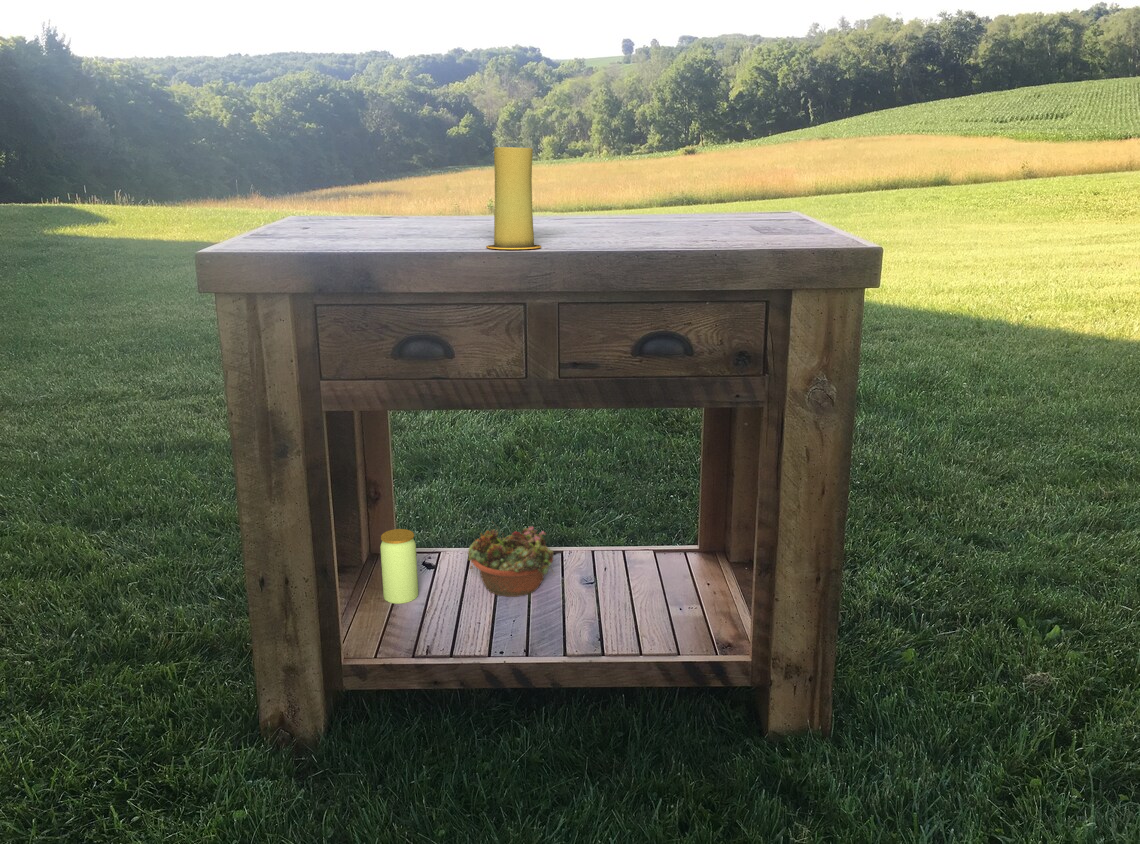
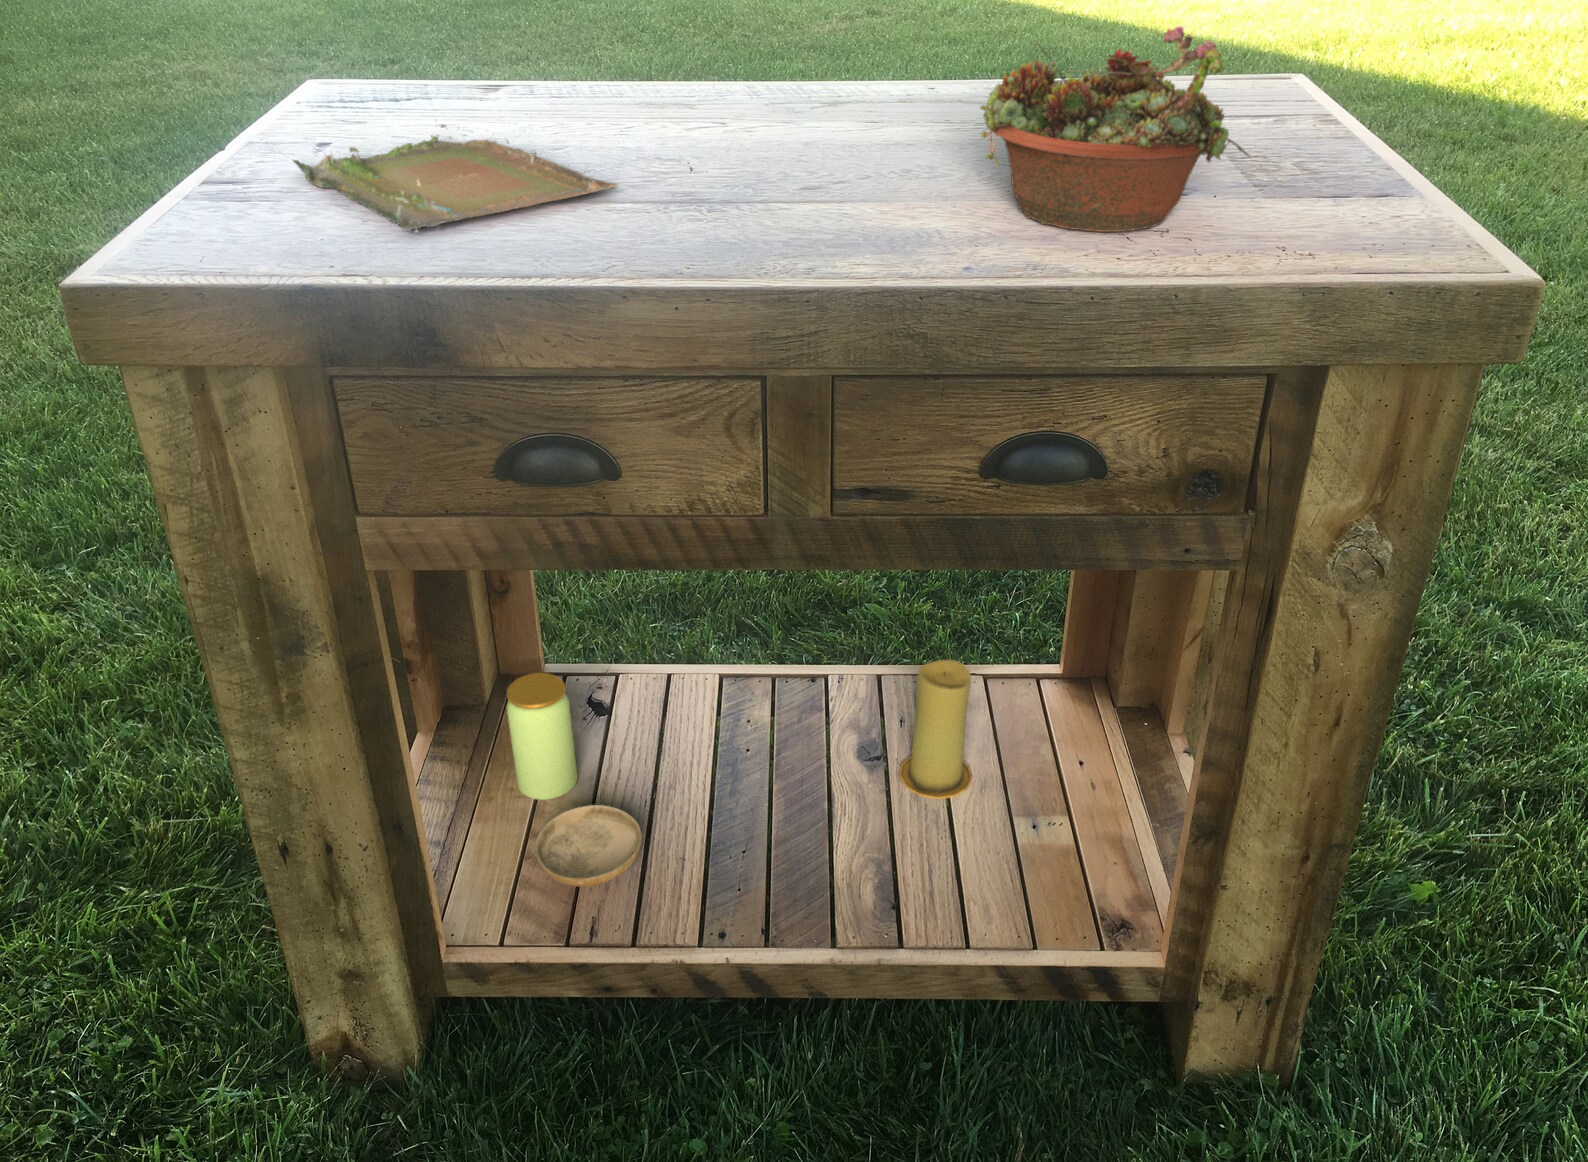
candle: present [486,147,541,249] -> present [900,660,972,799]
tray: none [295,218,456,245] -> present [293,125,618,233]
succulent planter: present [468,522,554,597] -> present [980,26,1251,232]
ceramic bowl: none [395,598,456,636] -> present [535,805,641,887]

